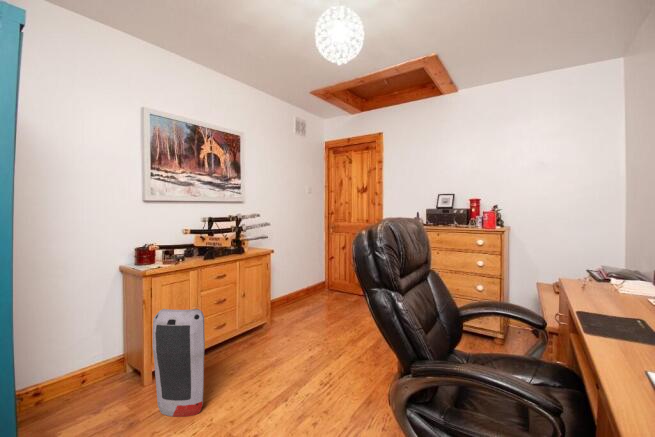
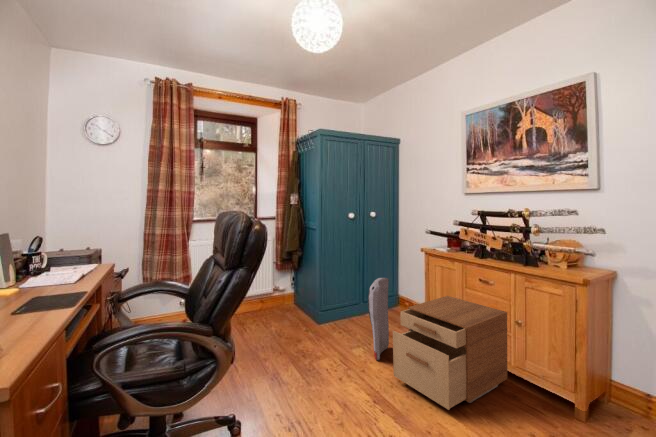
filing cabinet: none [198,288,297,385] -> present [393,296,507,410]

